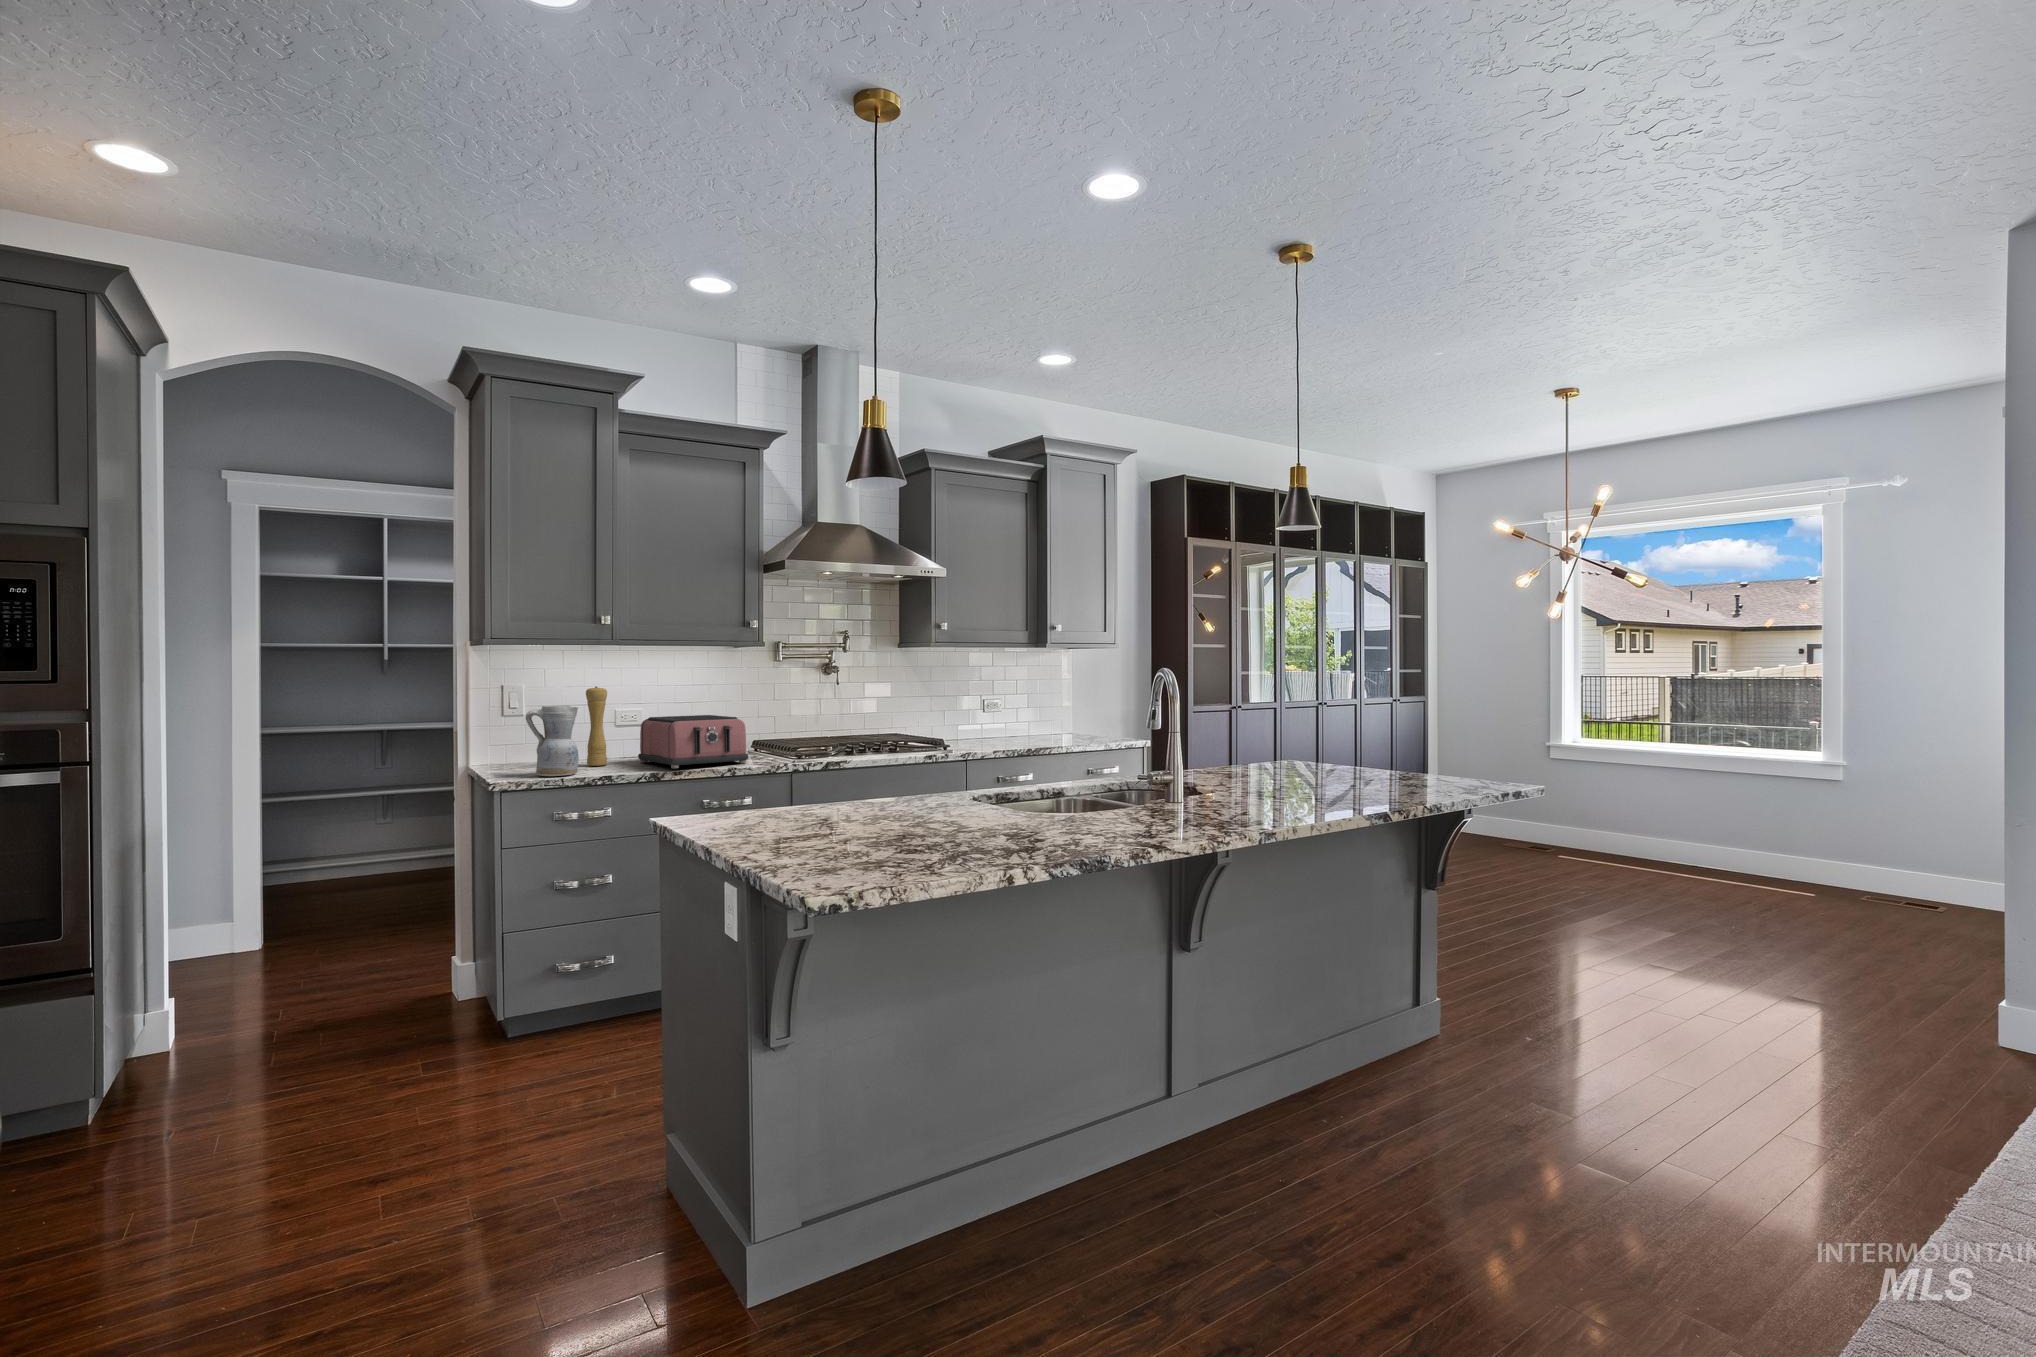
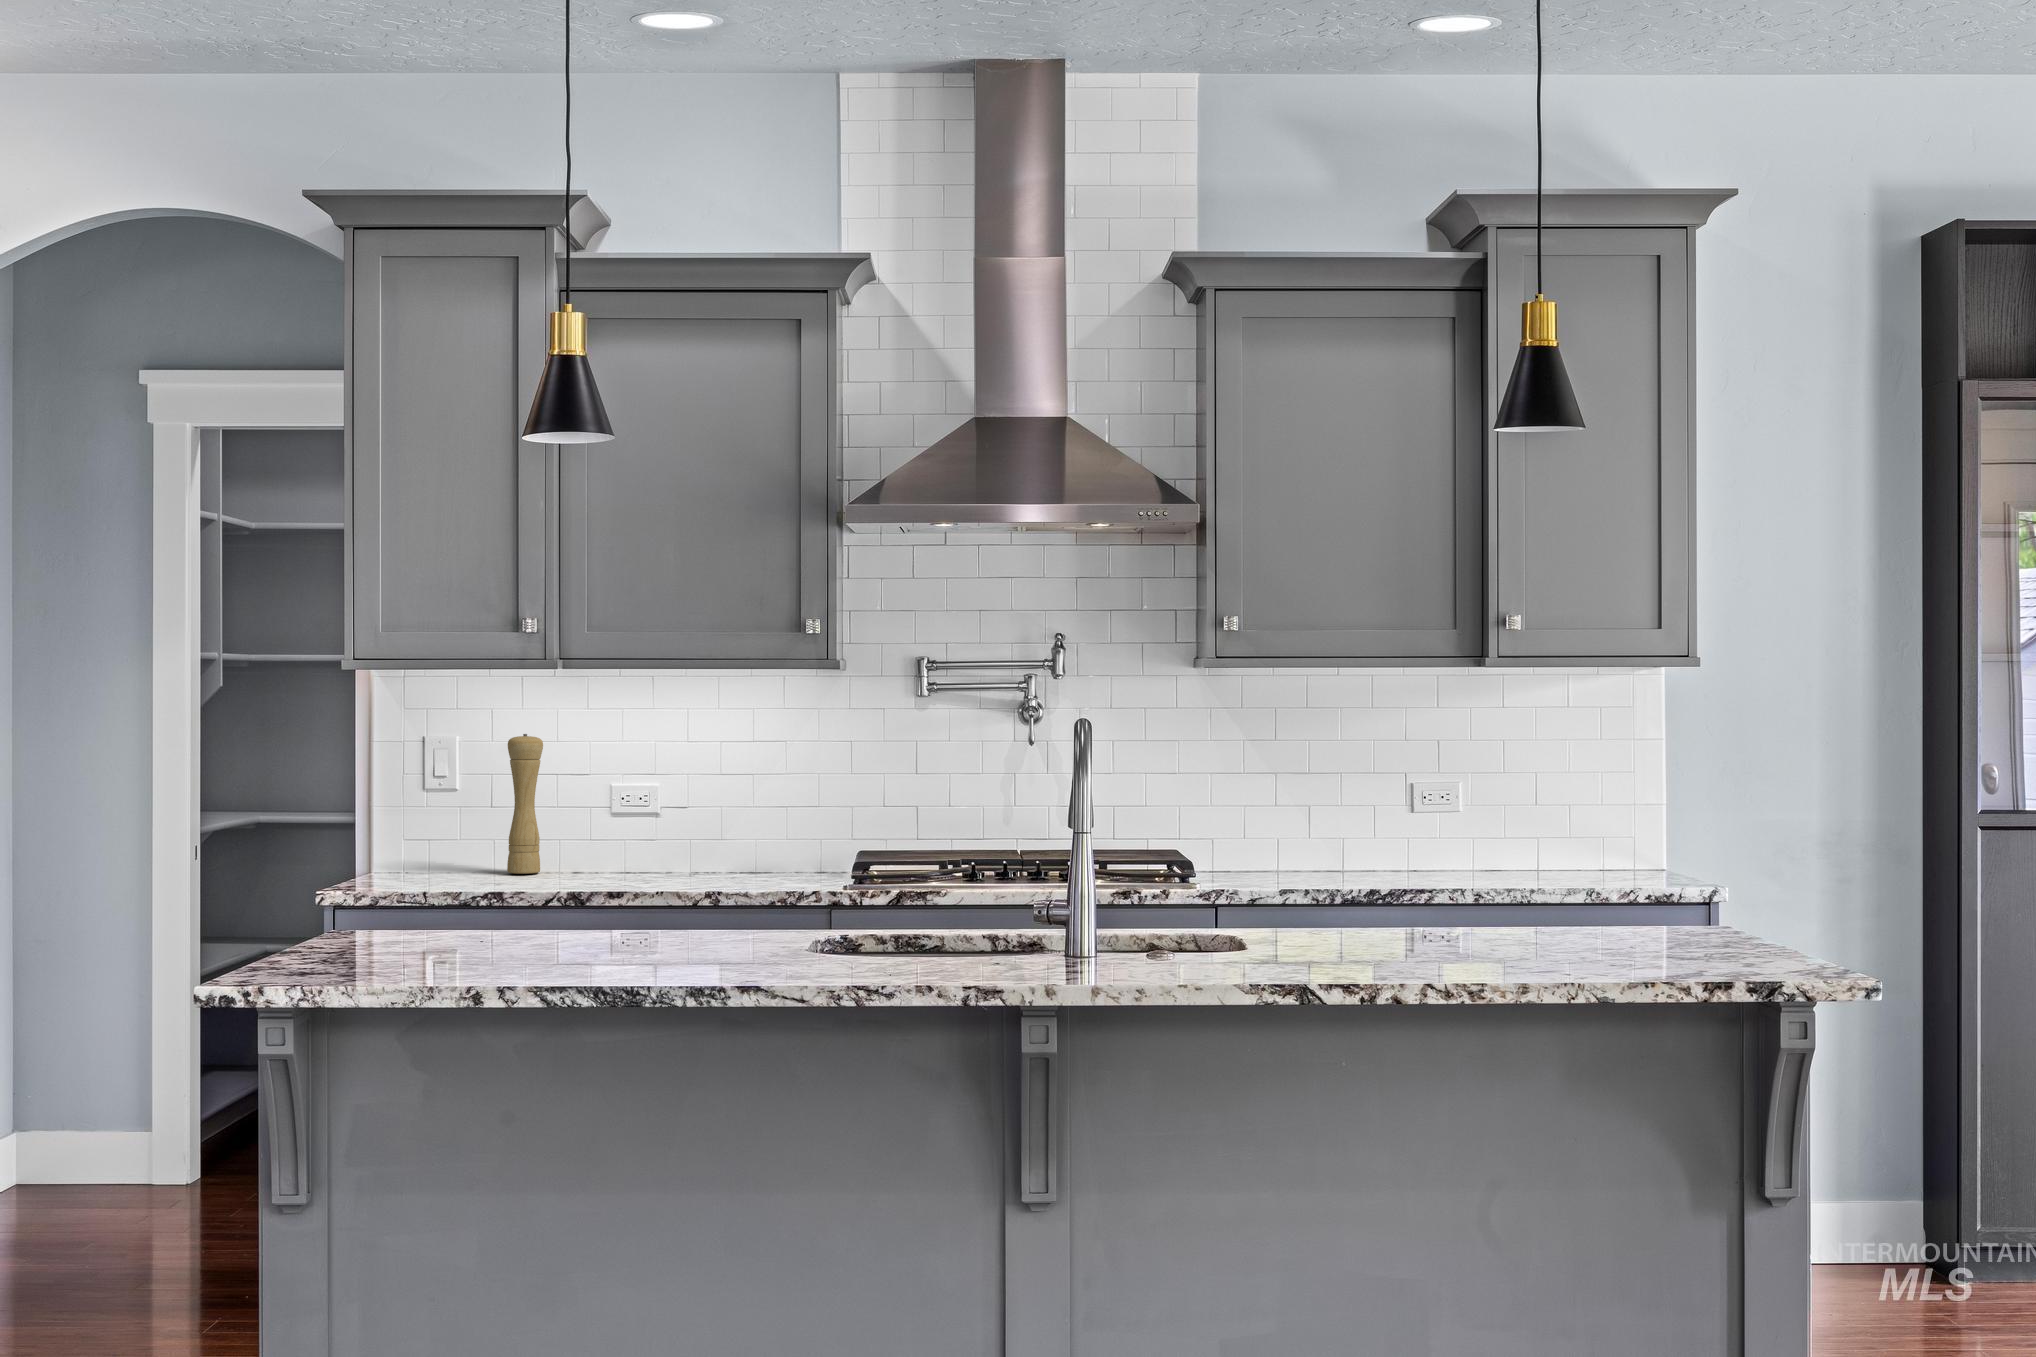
ceramic pitcher: present [526,705,579,776] -> none [387,764,470,887]
toaster: present [638,715,748,768] -> none [594,791,758,886]

